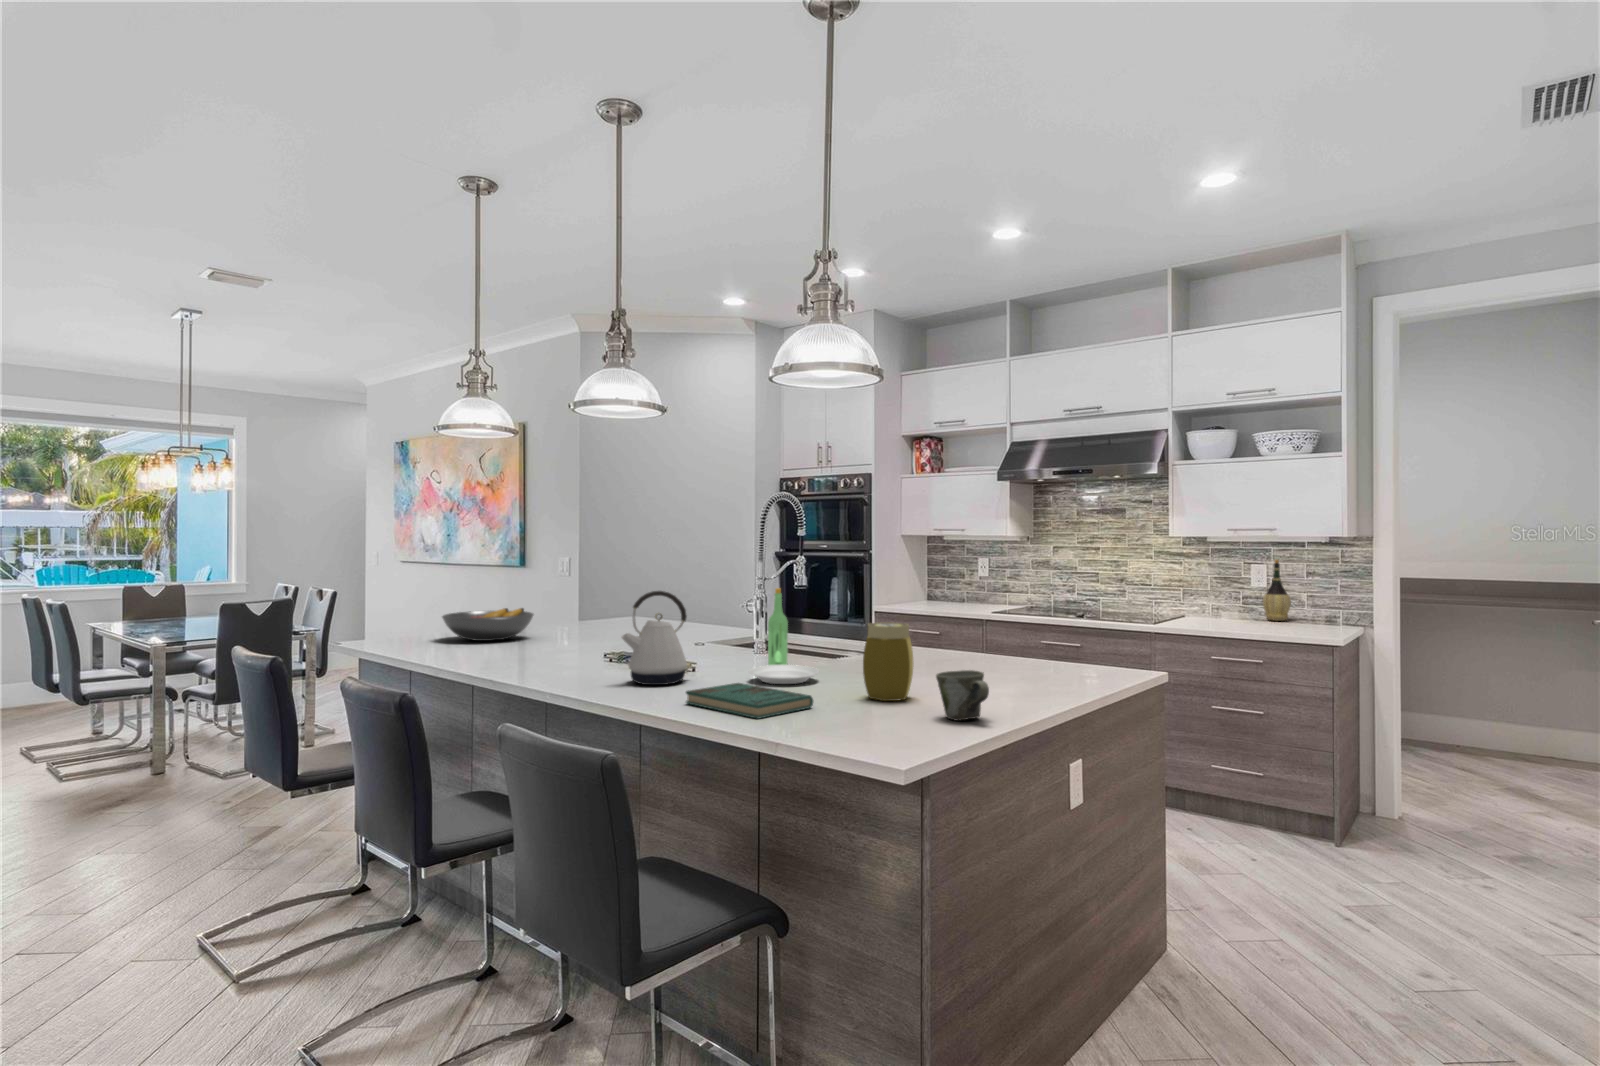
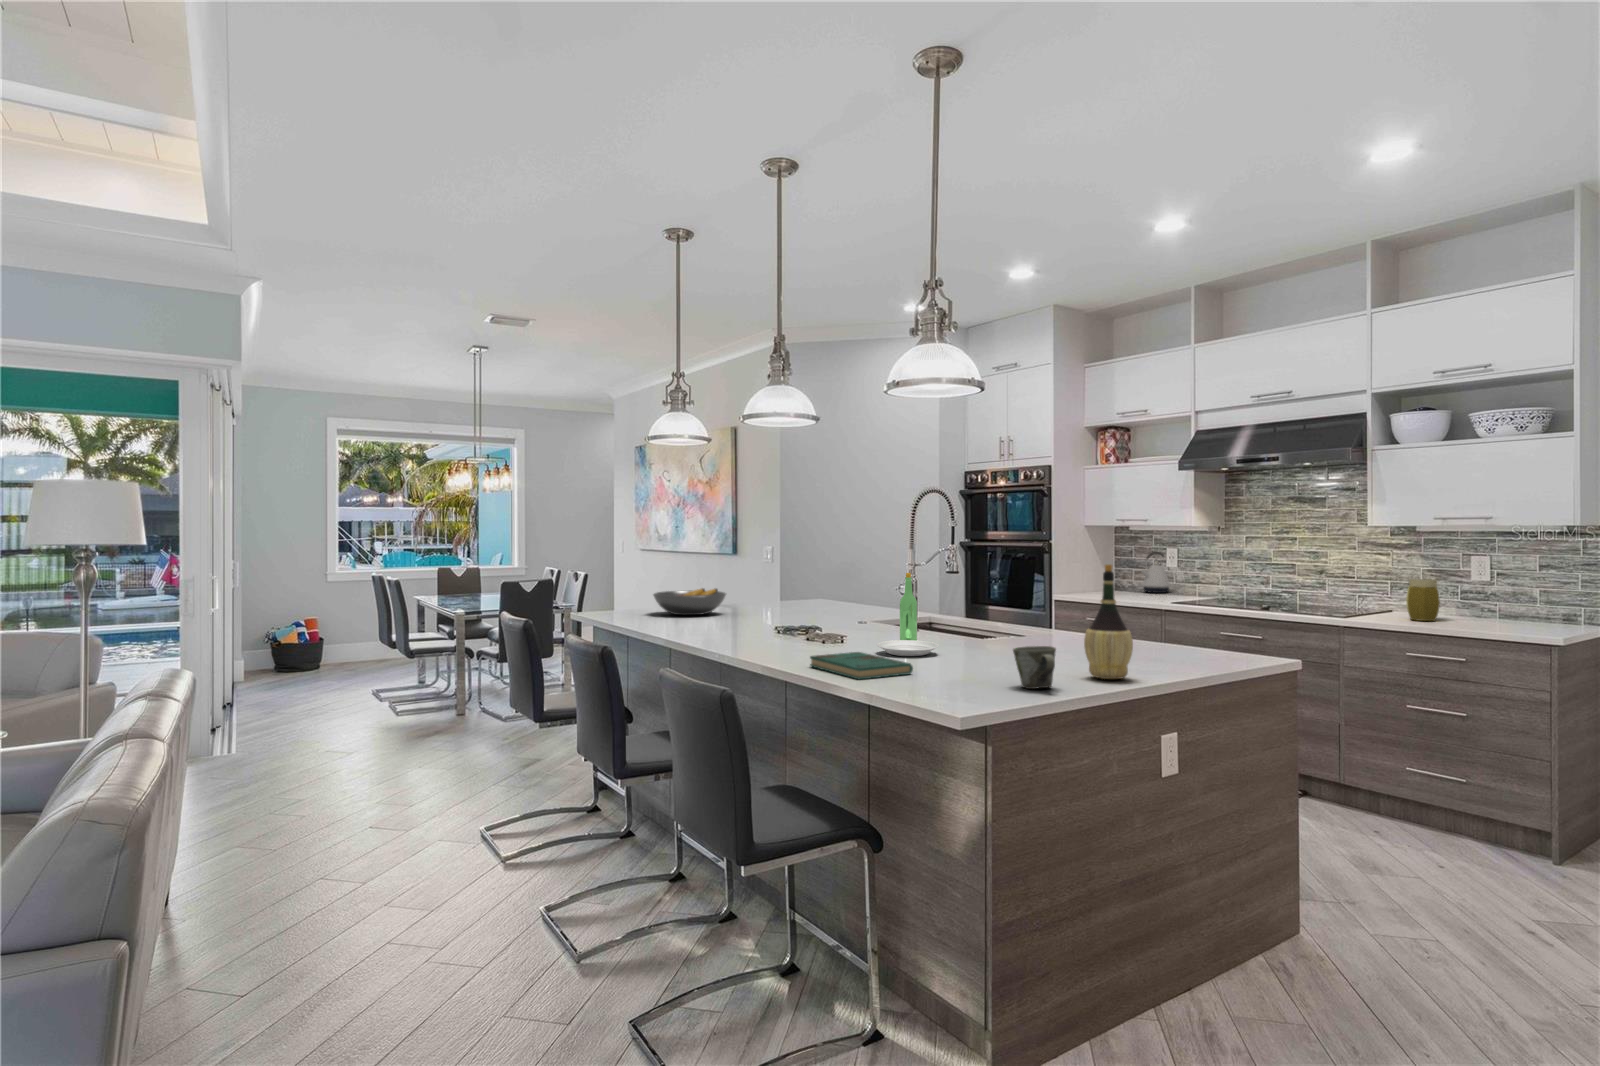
wine bottle: present [1263,559,1291,621] -> present [1084,564,1133,679]
kettle: present [621,591,691,685] -> present [1142,552,1170,593]
jar: present [863,622,913,701] -> present [1406,579,1440,621]

